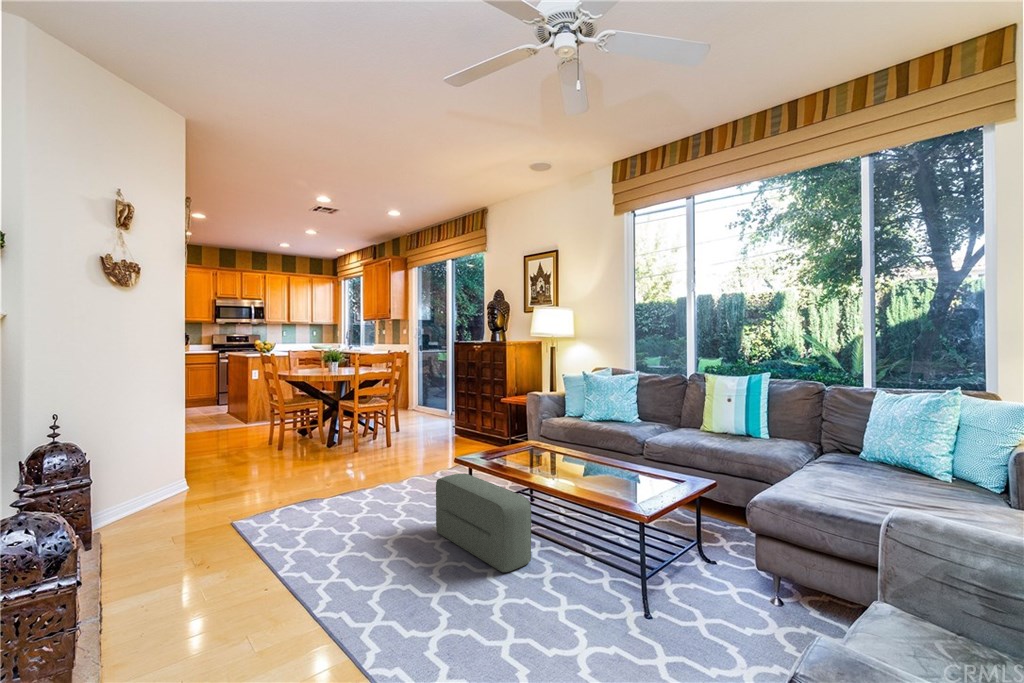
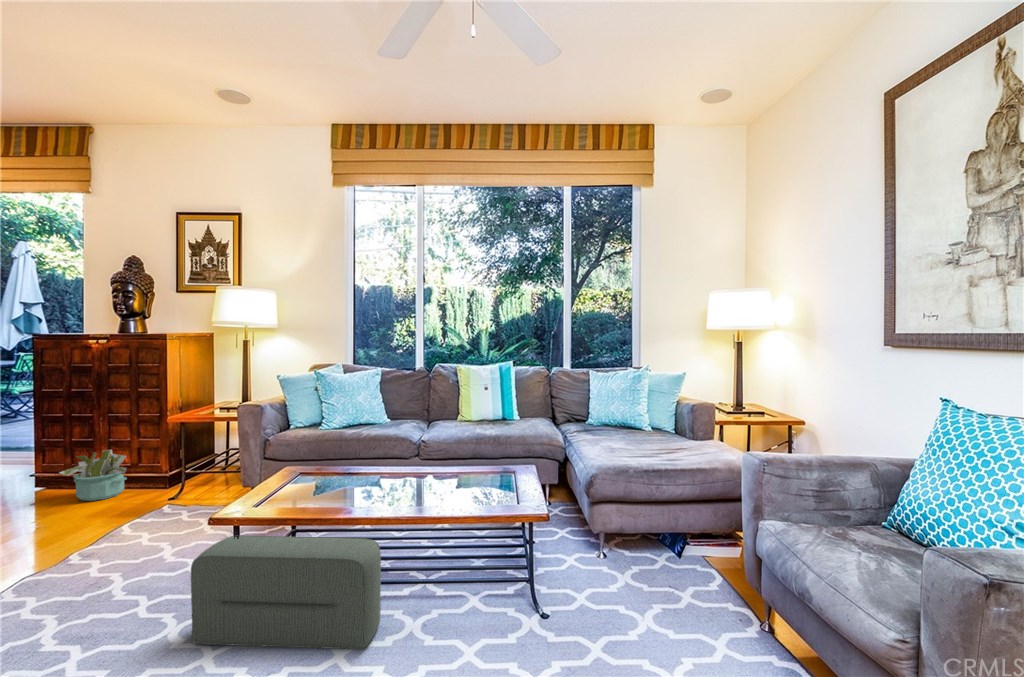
decorative plant: none [453,415,487,446] -> present [60,450,127,501]

